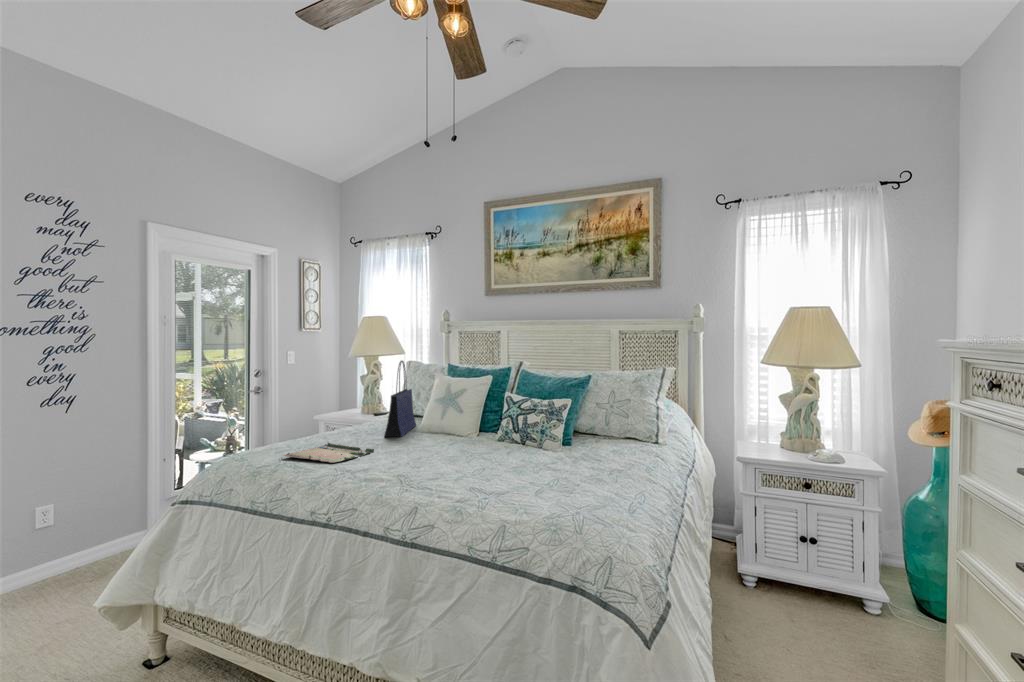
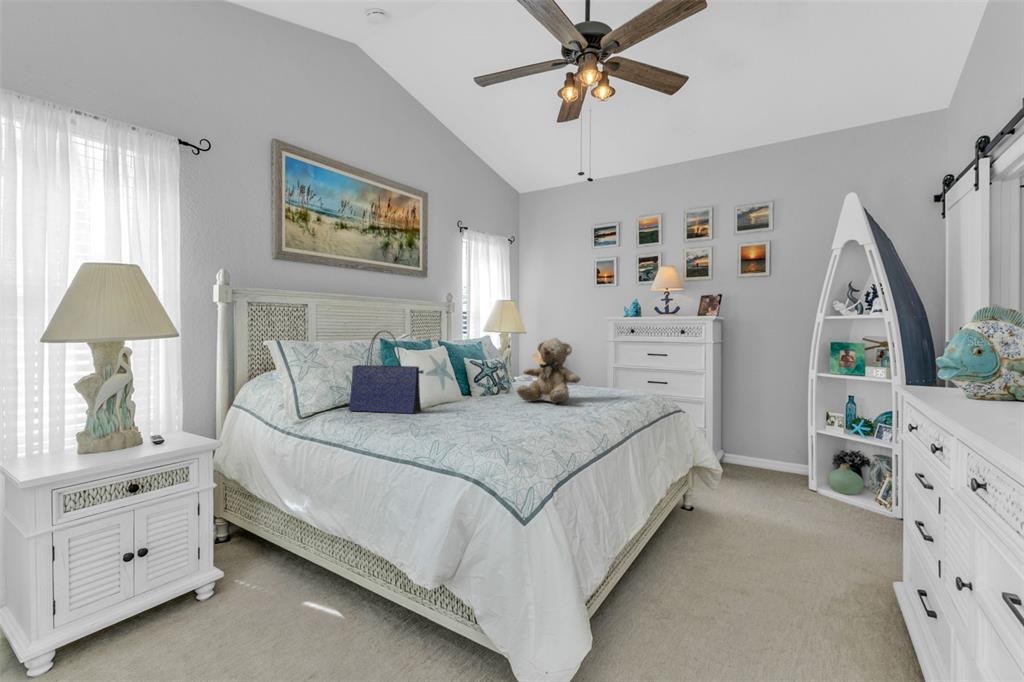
teddy bear: none [416,376,493,466] -> present [517,338,581,404]
tray: present [283,442,374,463] -> none [434,411,520,430]

